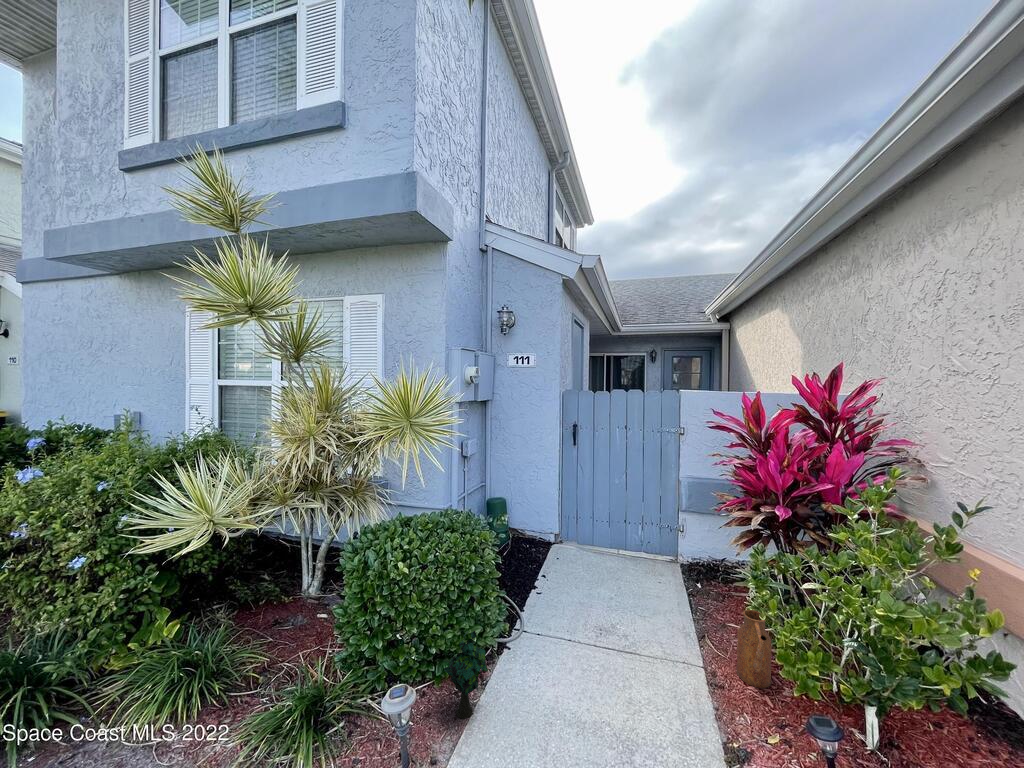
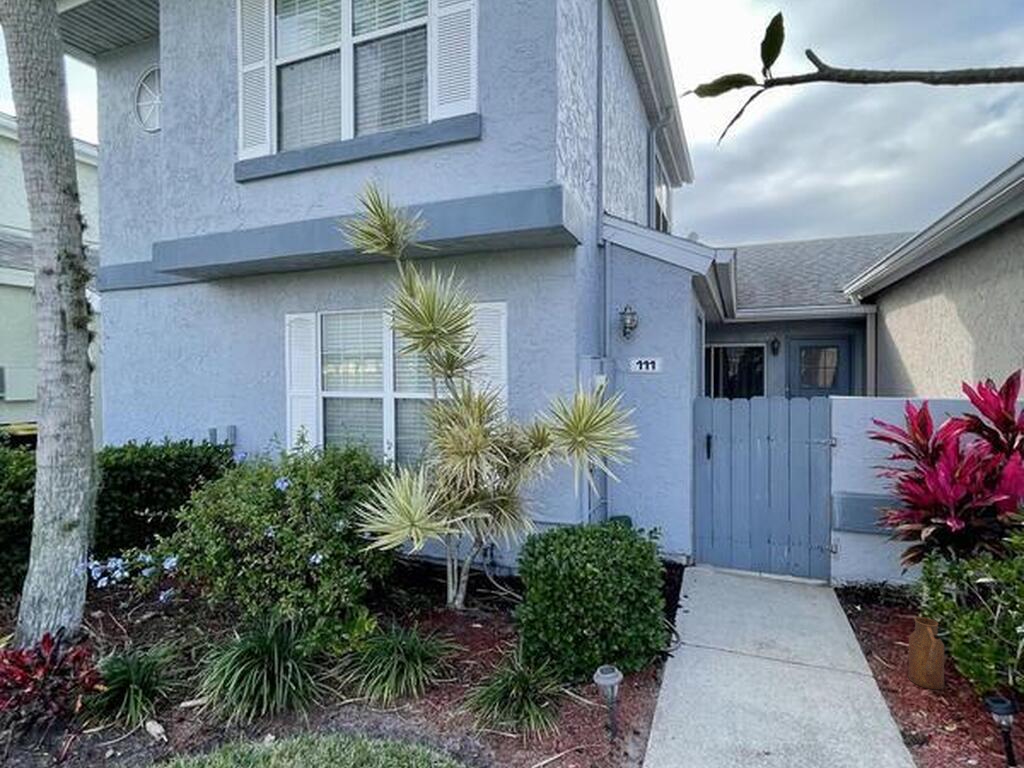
decorative plant: present [444,631,488,719] -> none [630,625,672,702]

